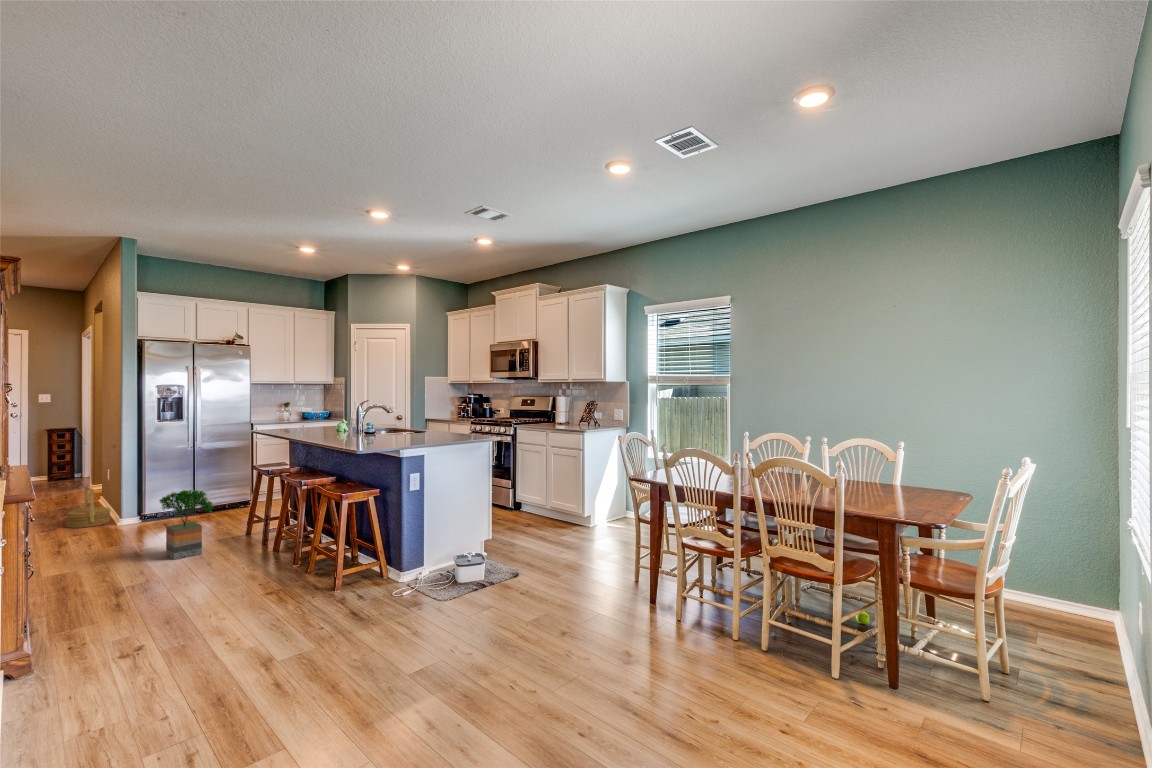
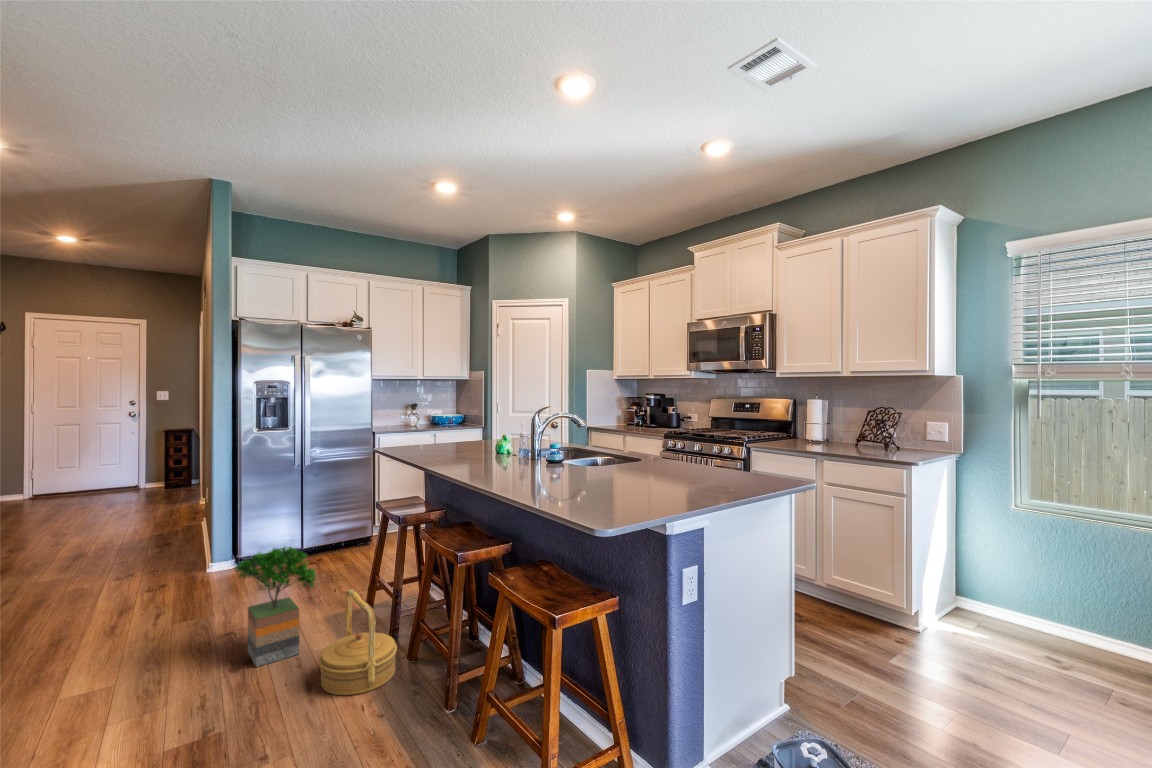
basket: present [66,486,110,528] -> present [319,589,397,695]

